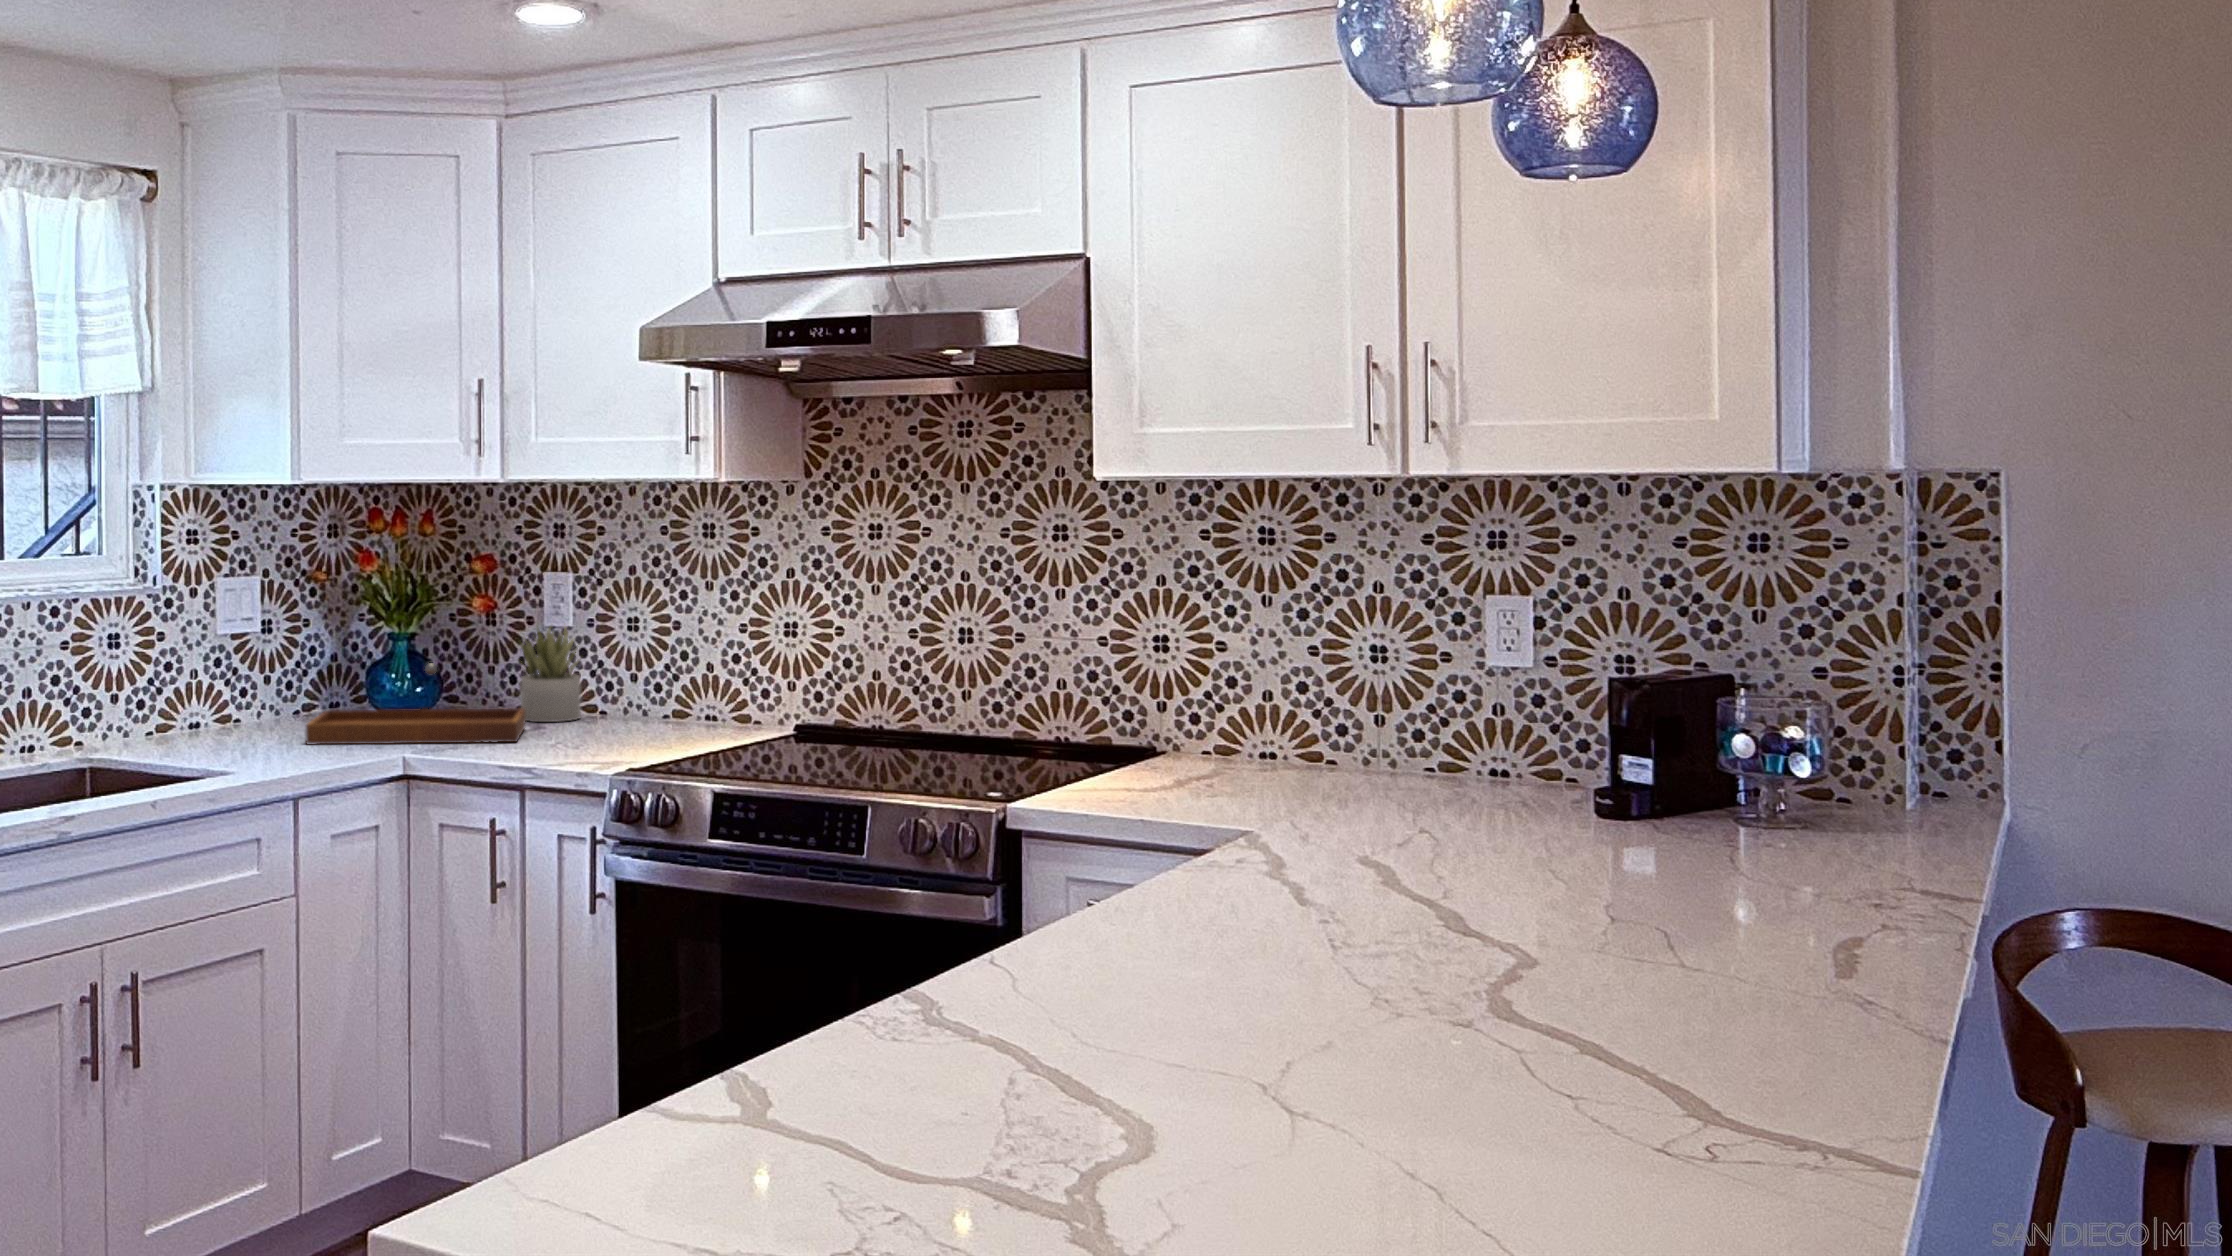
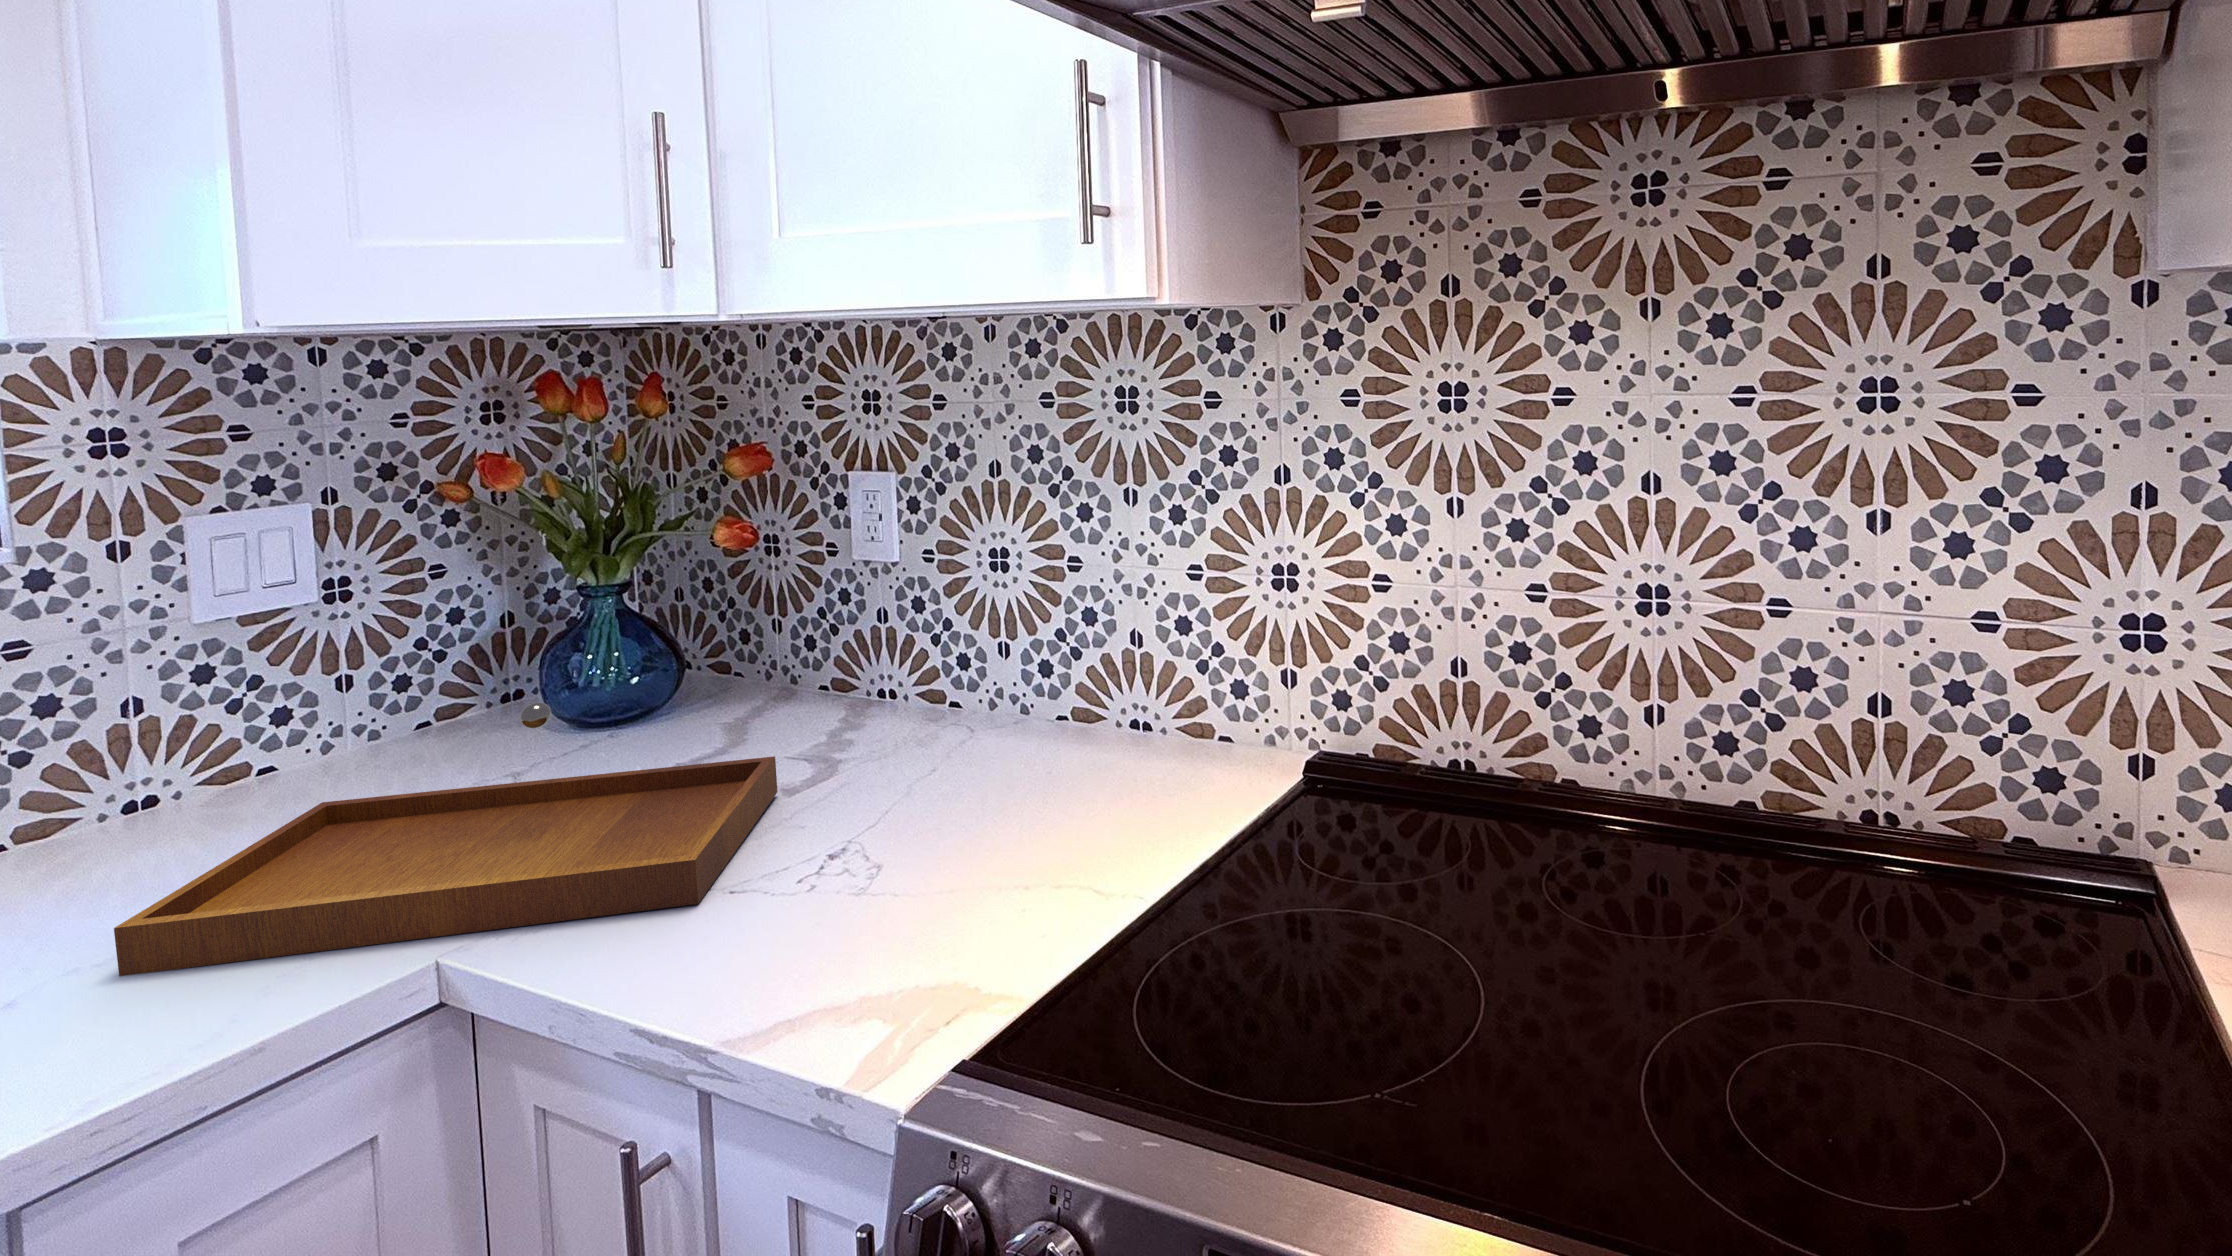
succulent plant: present [519,626,581,722] -> none [783,563,913,750]

